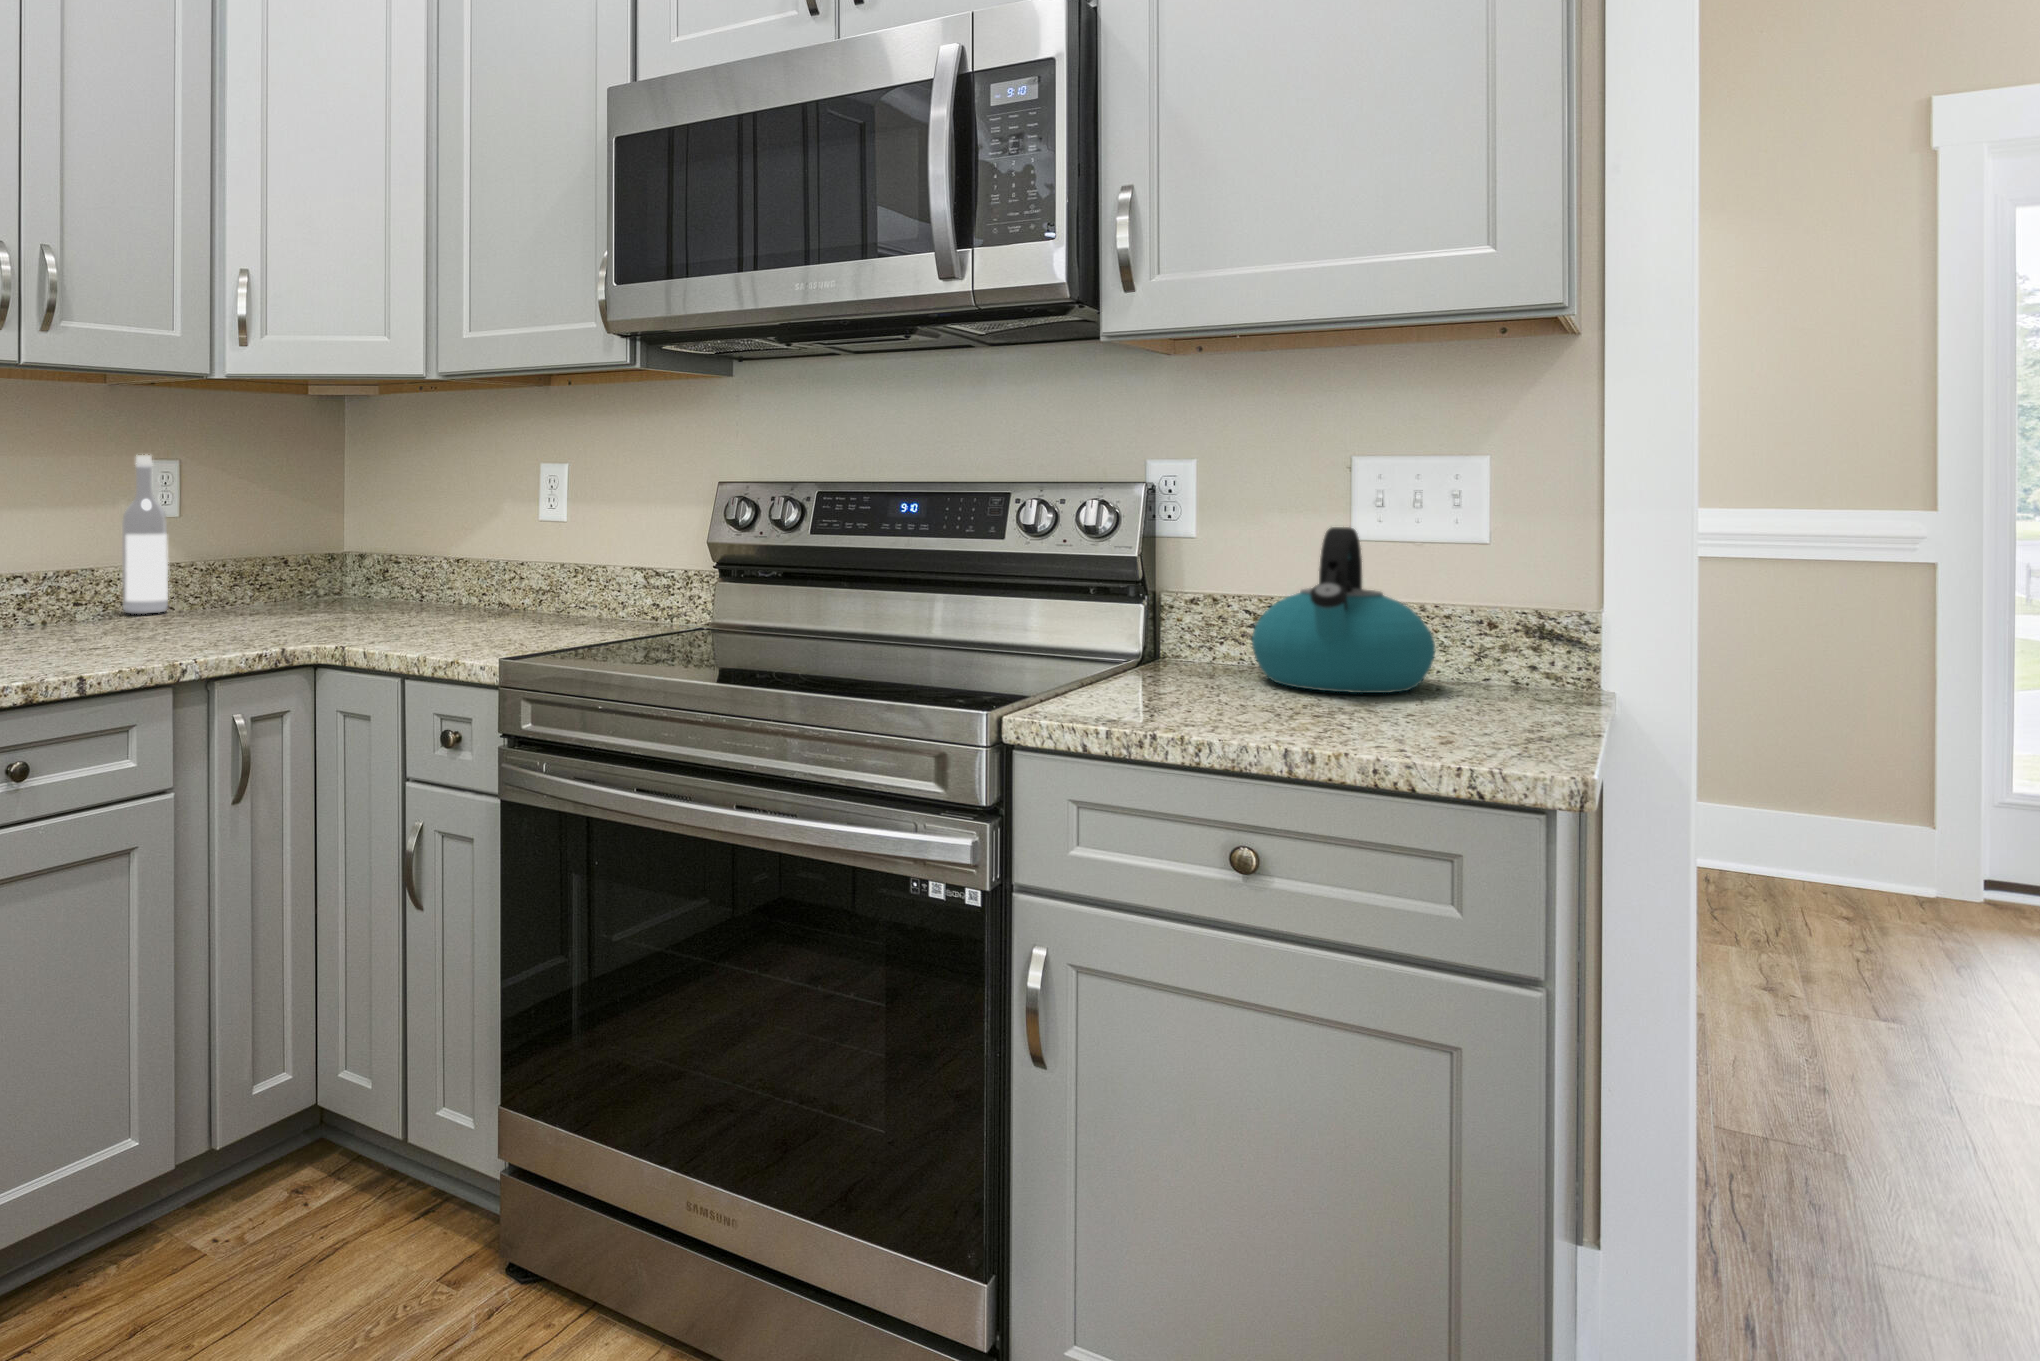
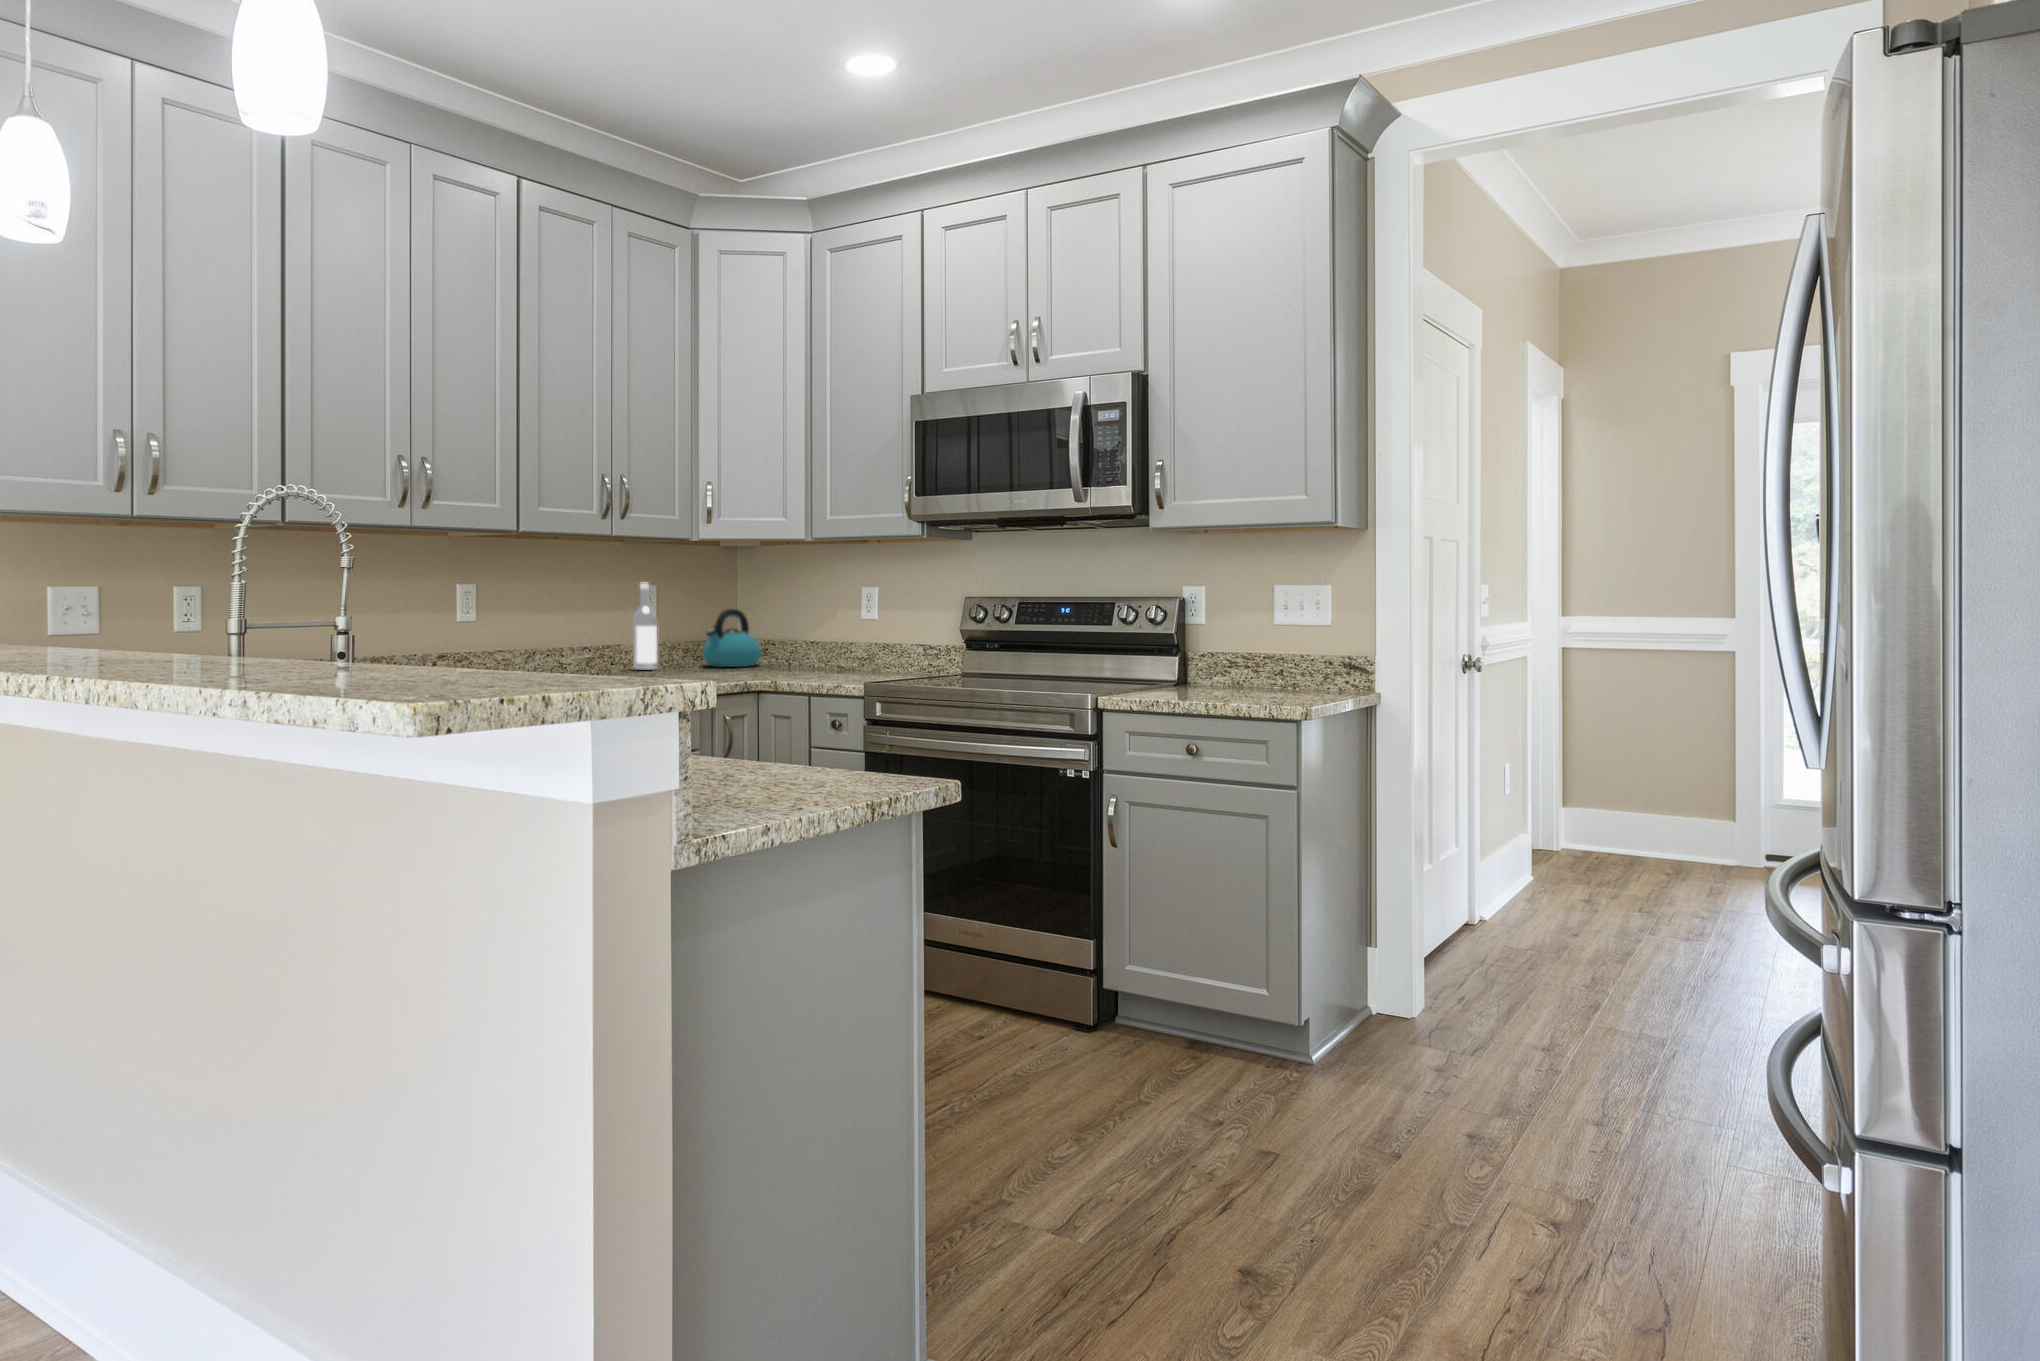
kettle: present [1252,527,1435,693] -> present [703,609,761,667]

